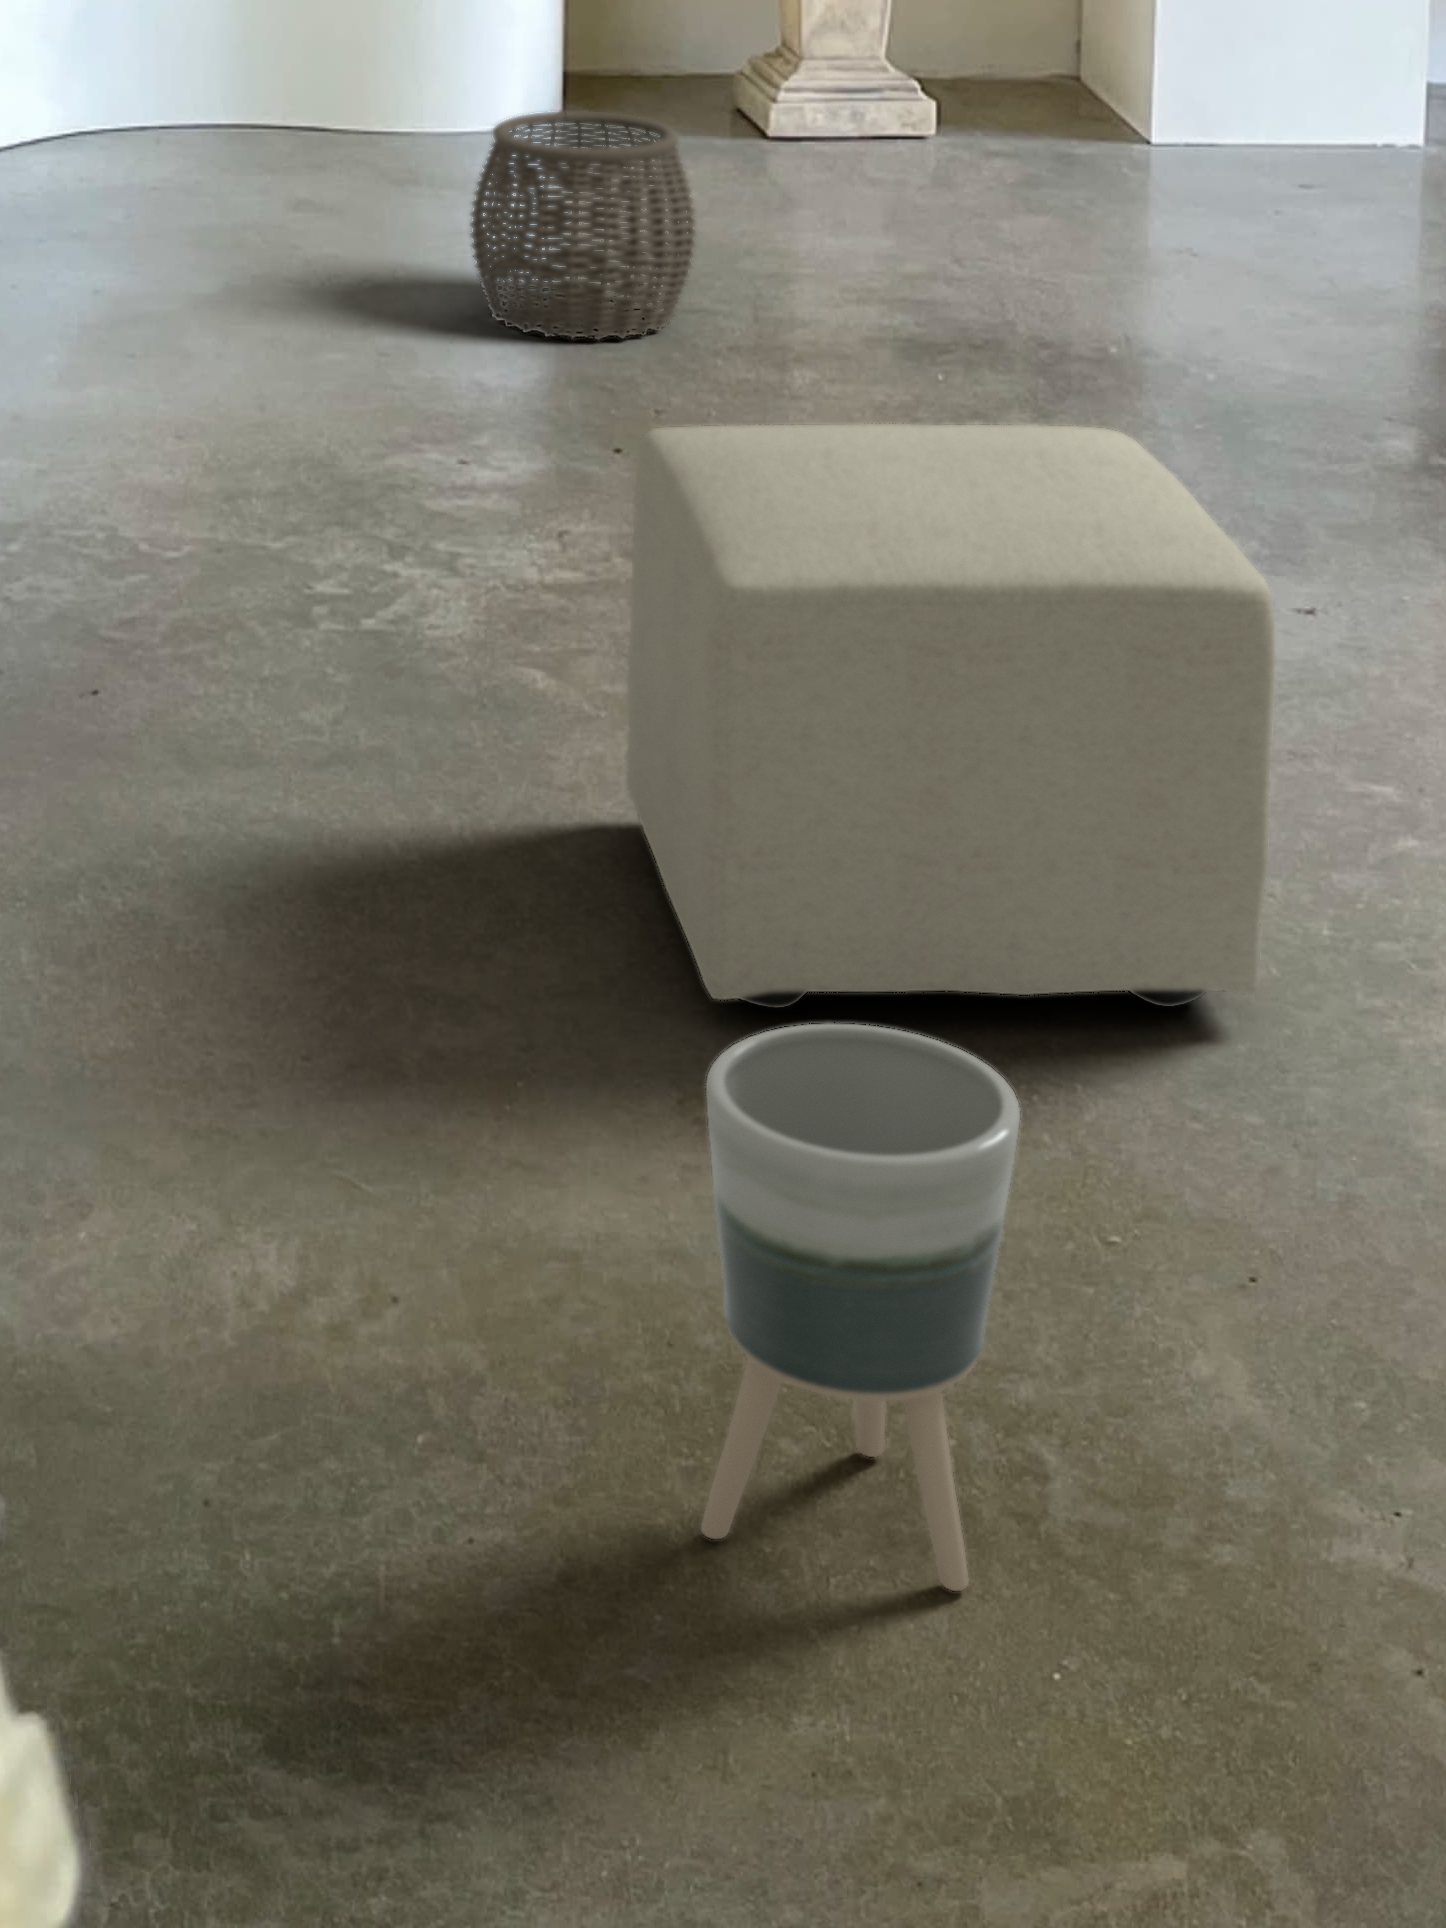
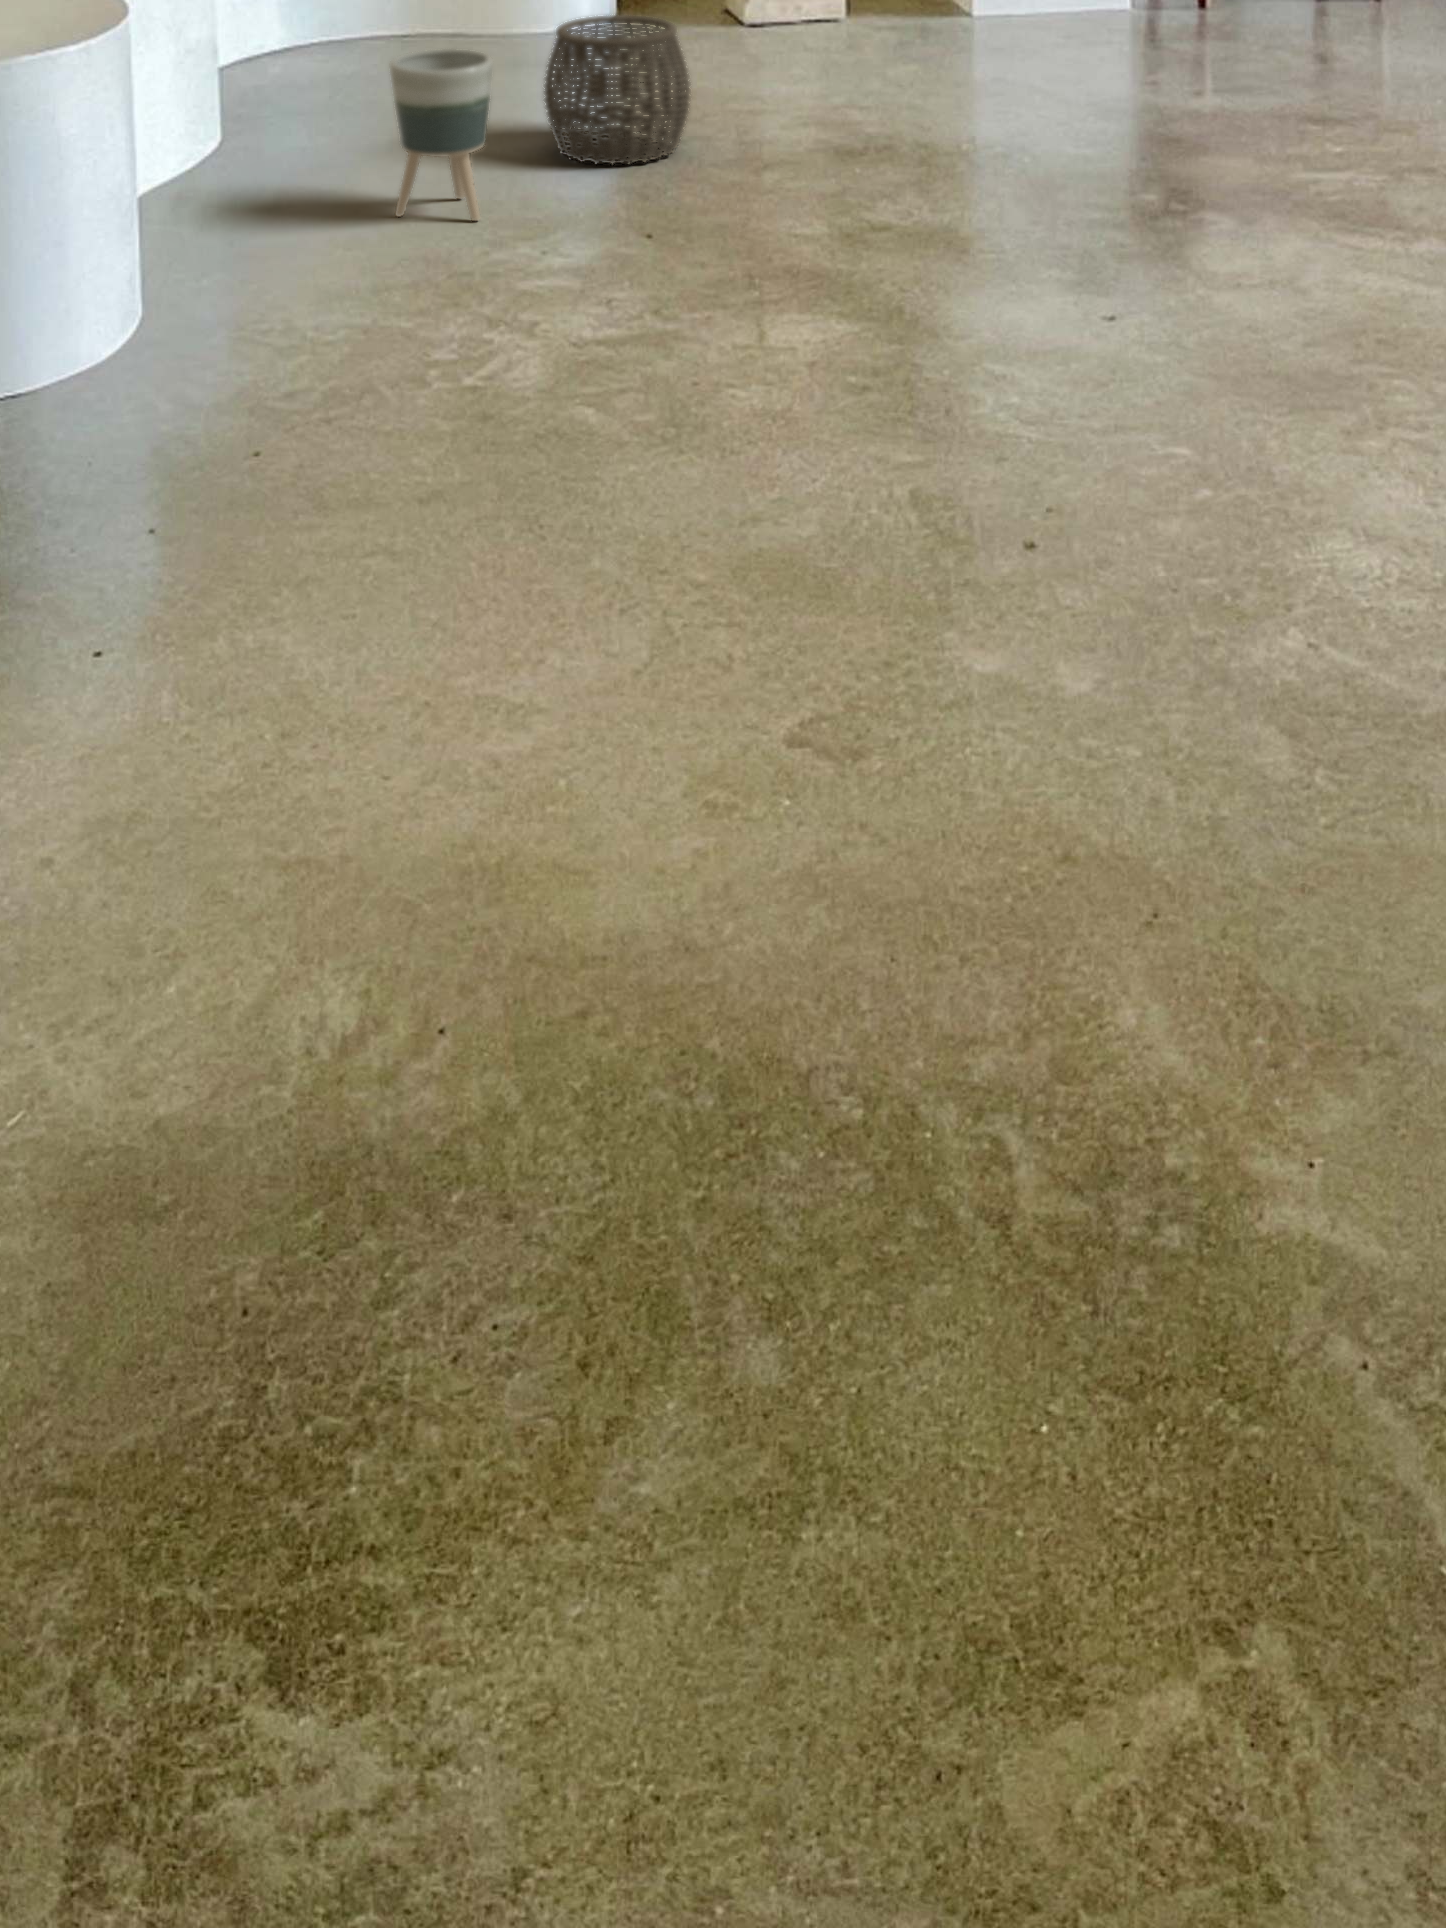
ottoman: present [626,424,1276,1008] -> none [638,213,1111,678]
planter: present [701,1023,1020,1591] -> present [389,49,493,221]

